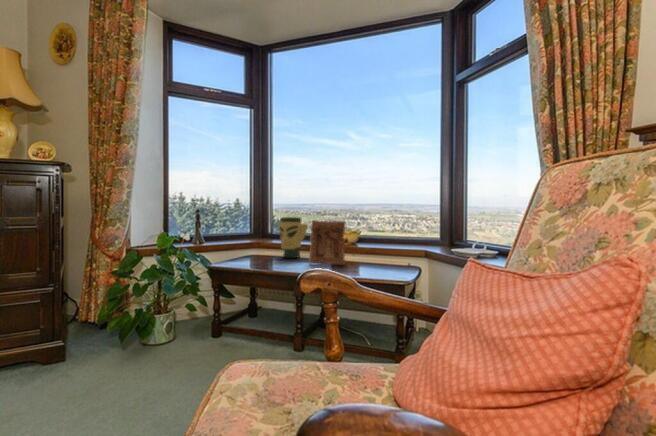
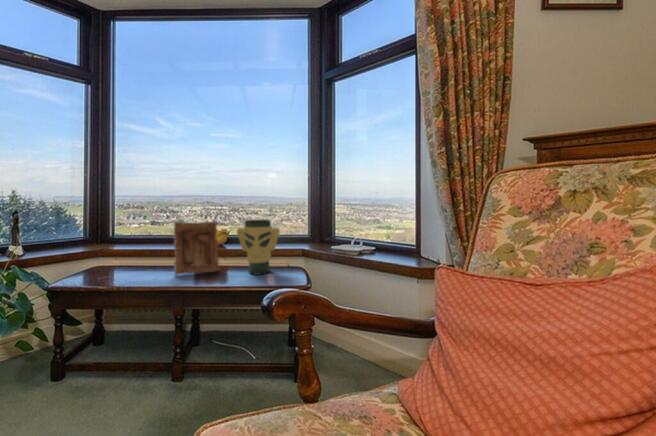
vase: present [279,217,308,258] -> present [237,220,280,275]

